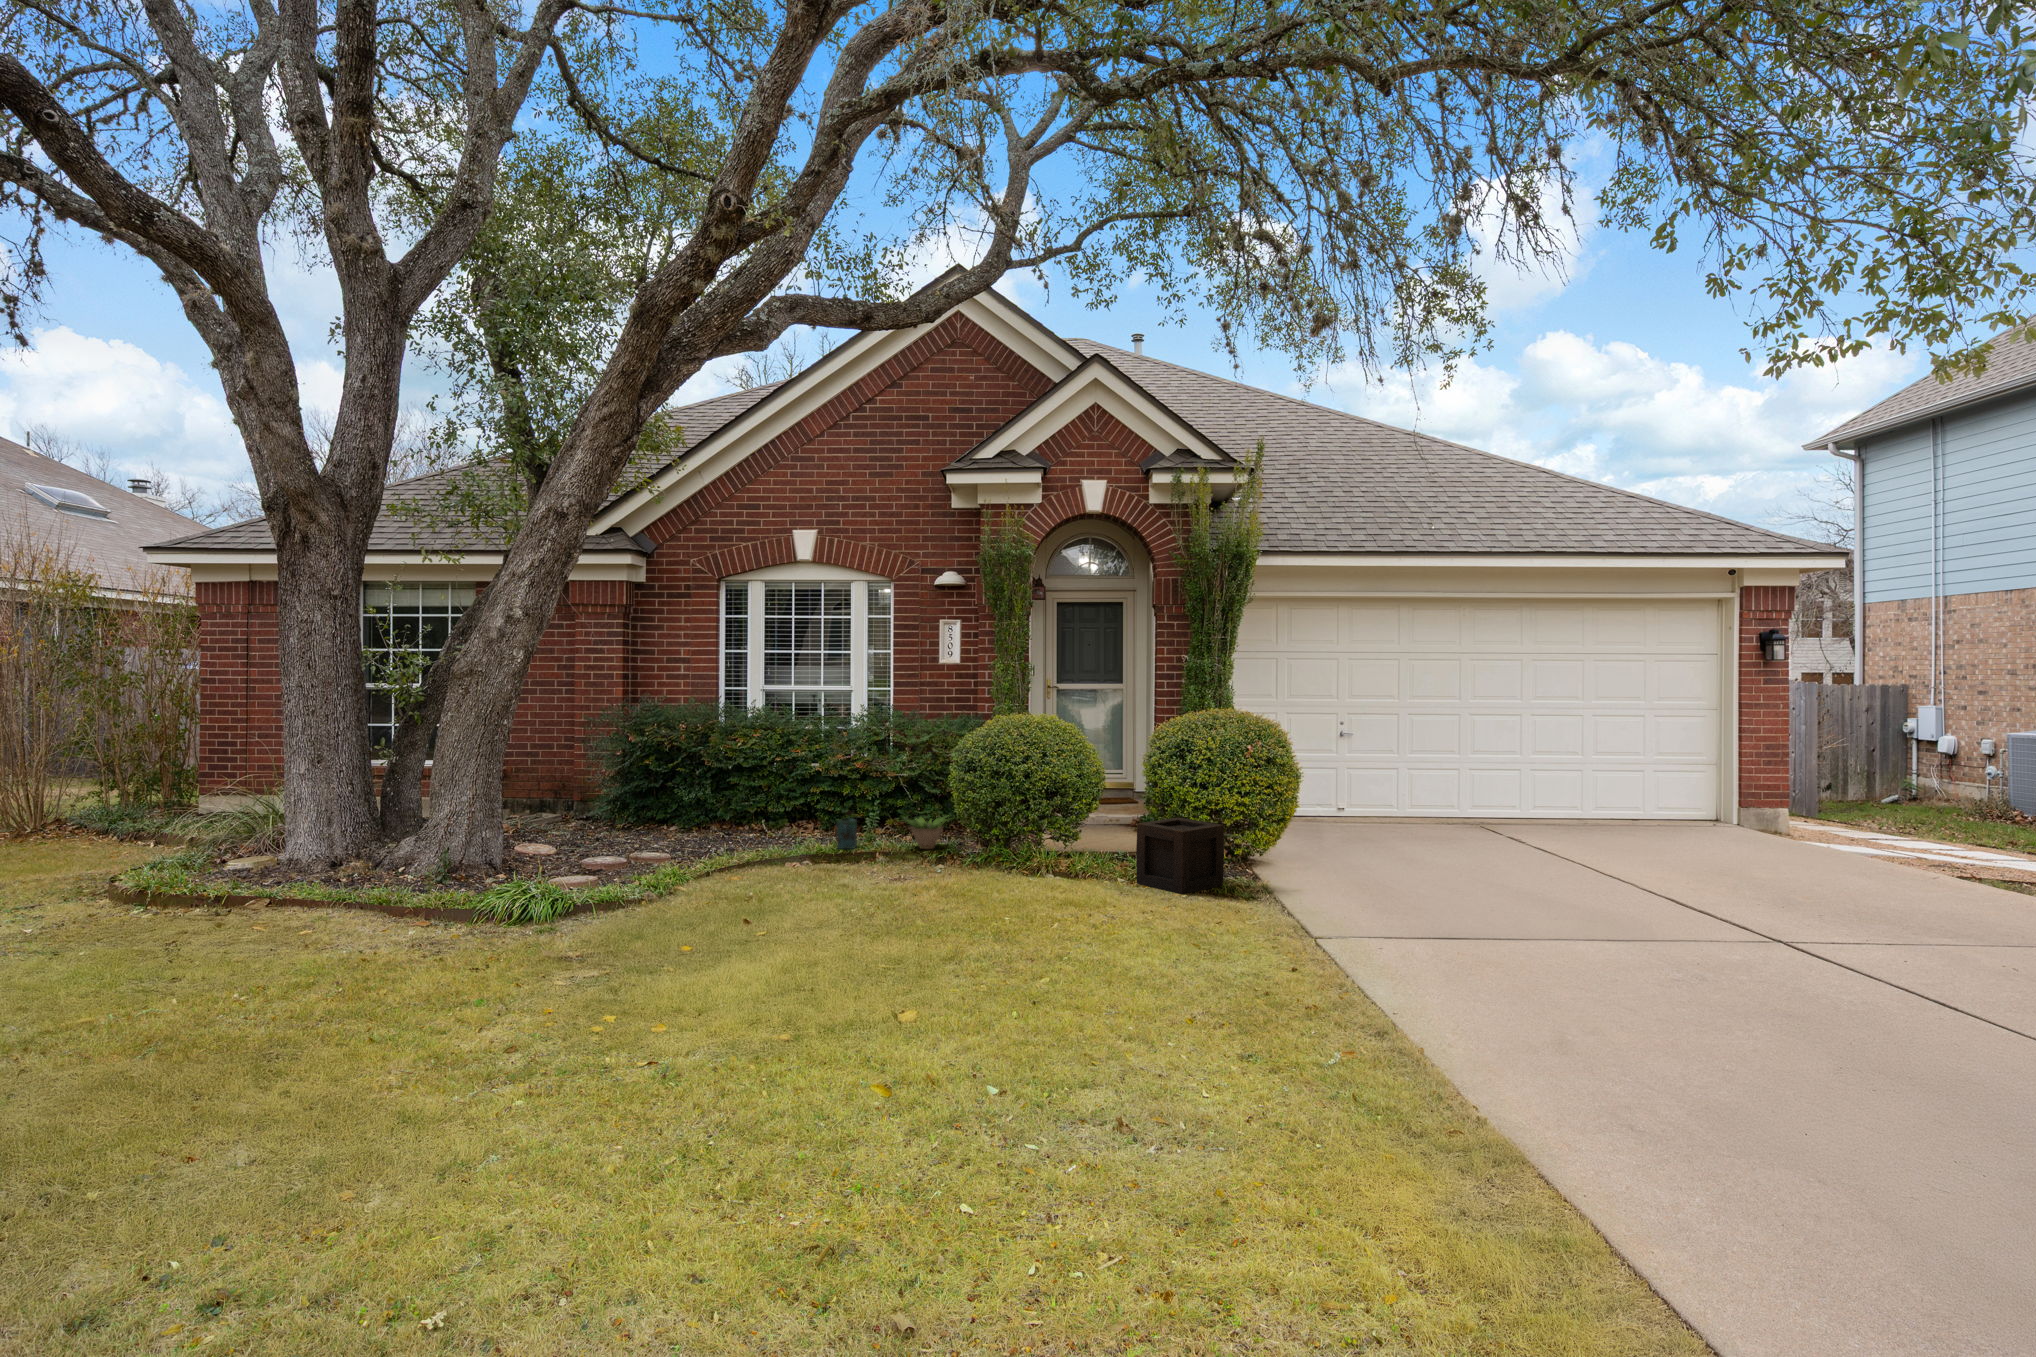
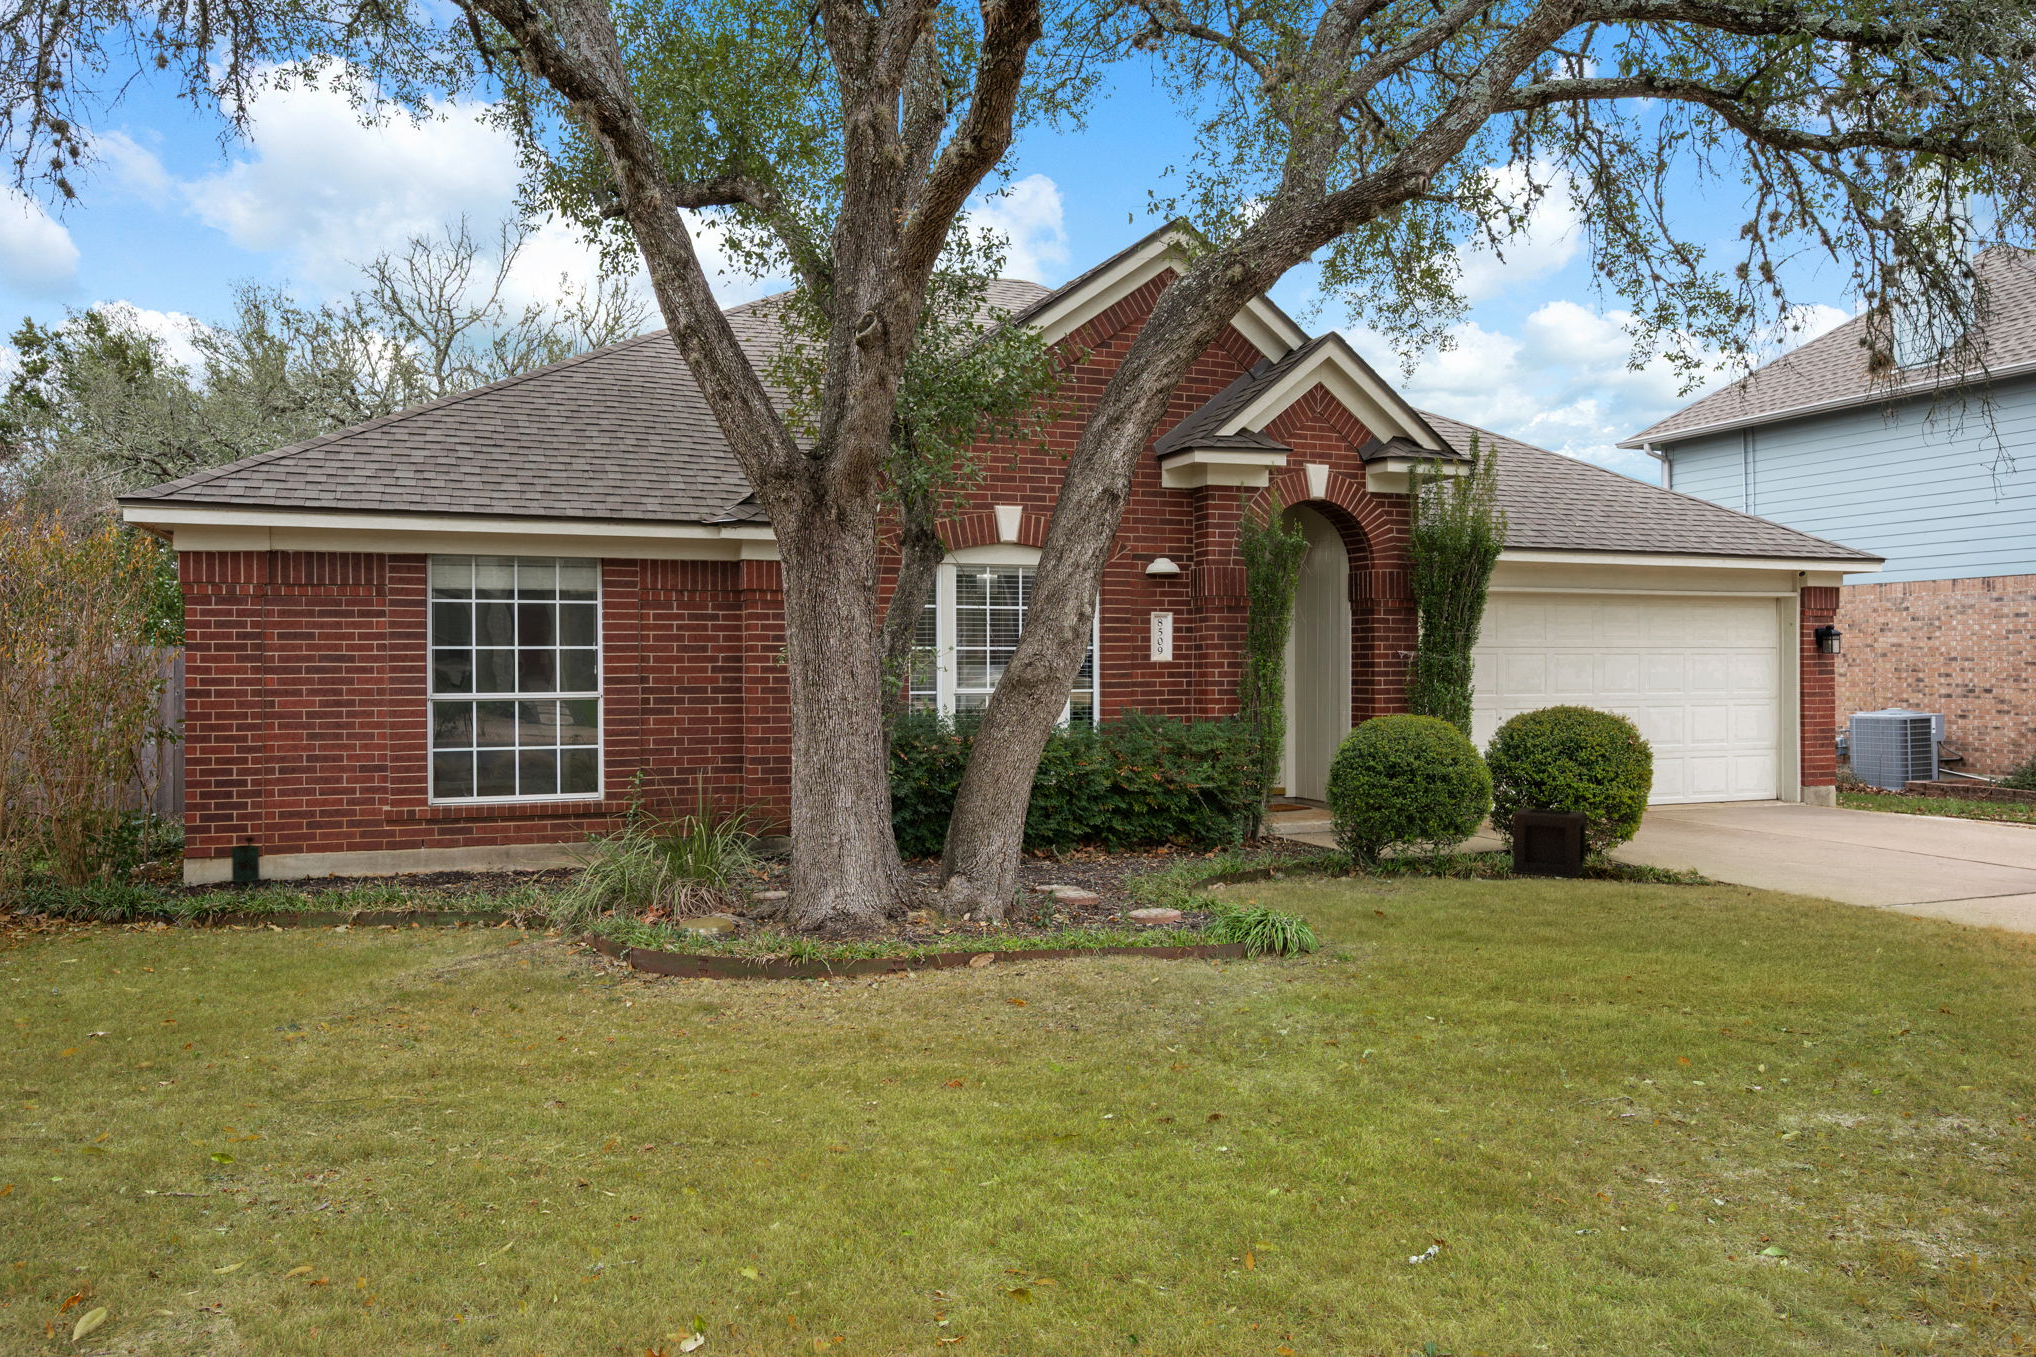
watering can: present [836,811,857,849] -> present [231,837,260,883]
decorative plant: present [907,815,949,849] -> none [1190,821,1250,858]

